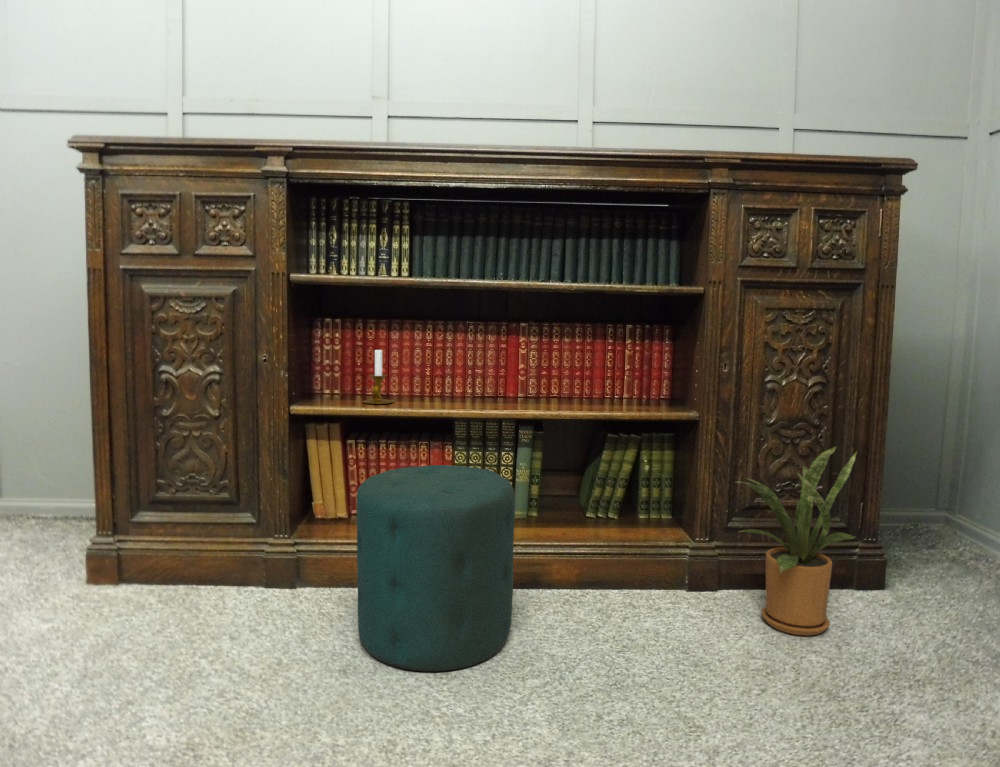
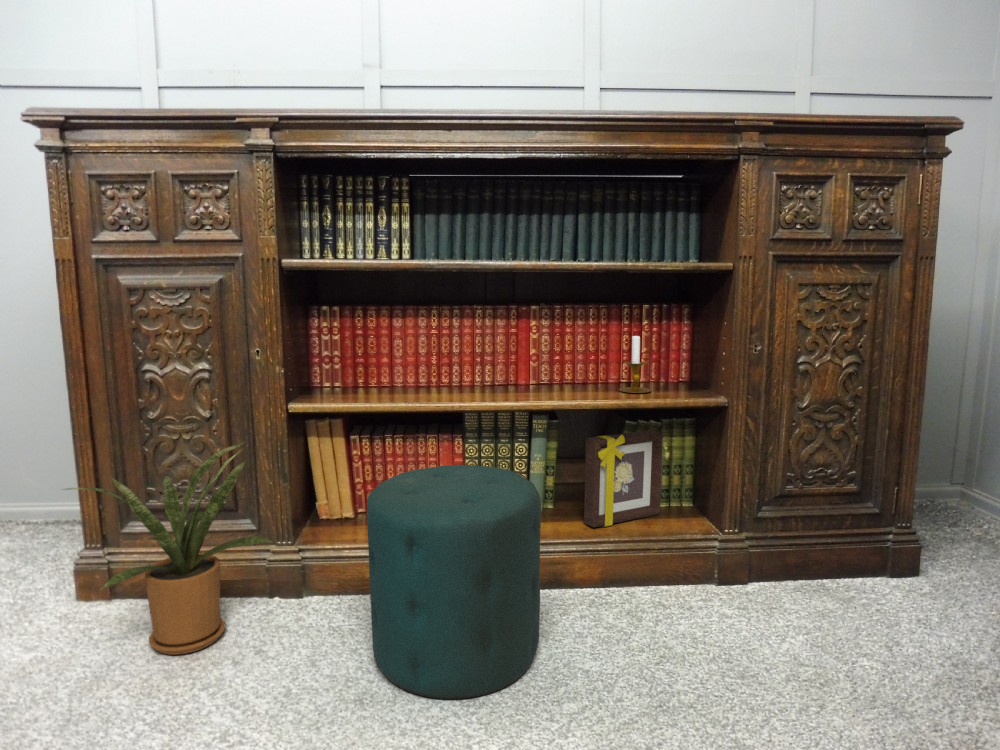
candlestick: present [363,350,394,404] -> present [619,336,651,393]
picture frame: none [564,444,641,533] -> present [584,430,663,527]
house plant: present [738,447,857,636] -> present [69,442,273,655]

